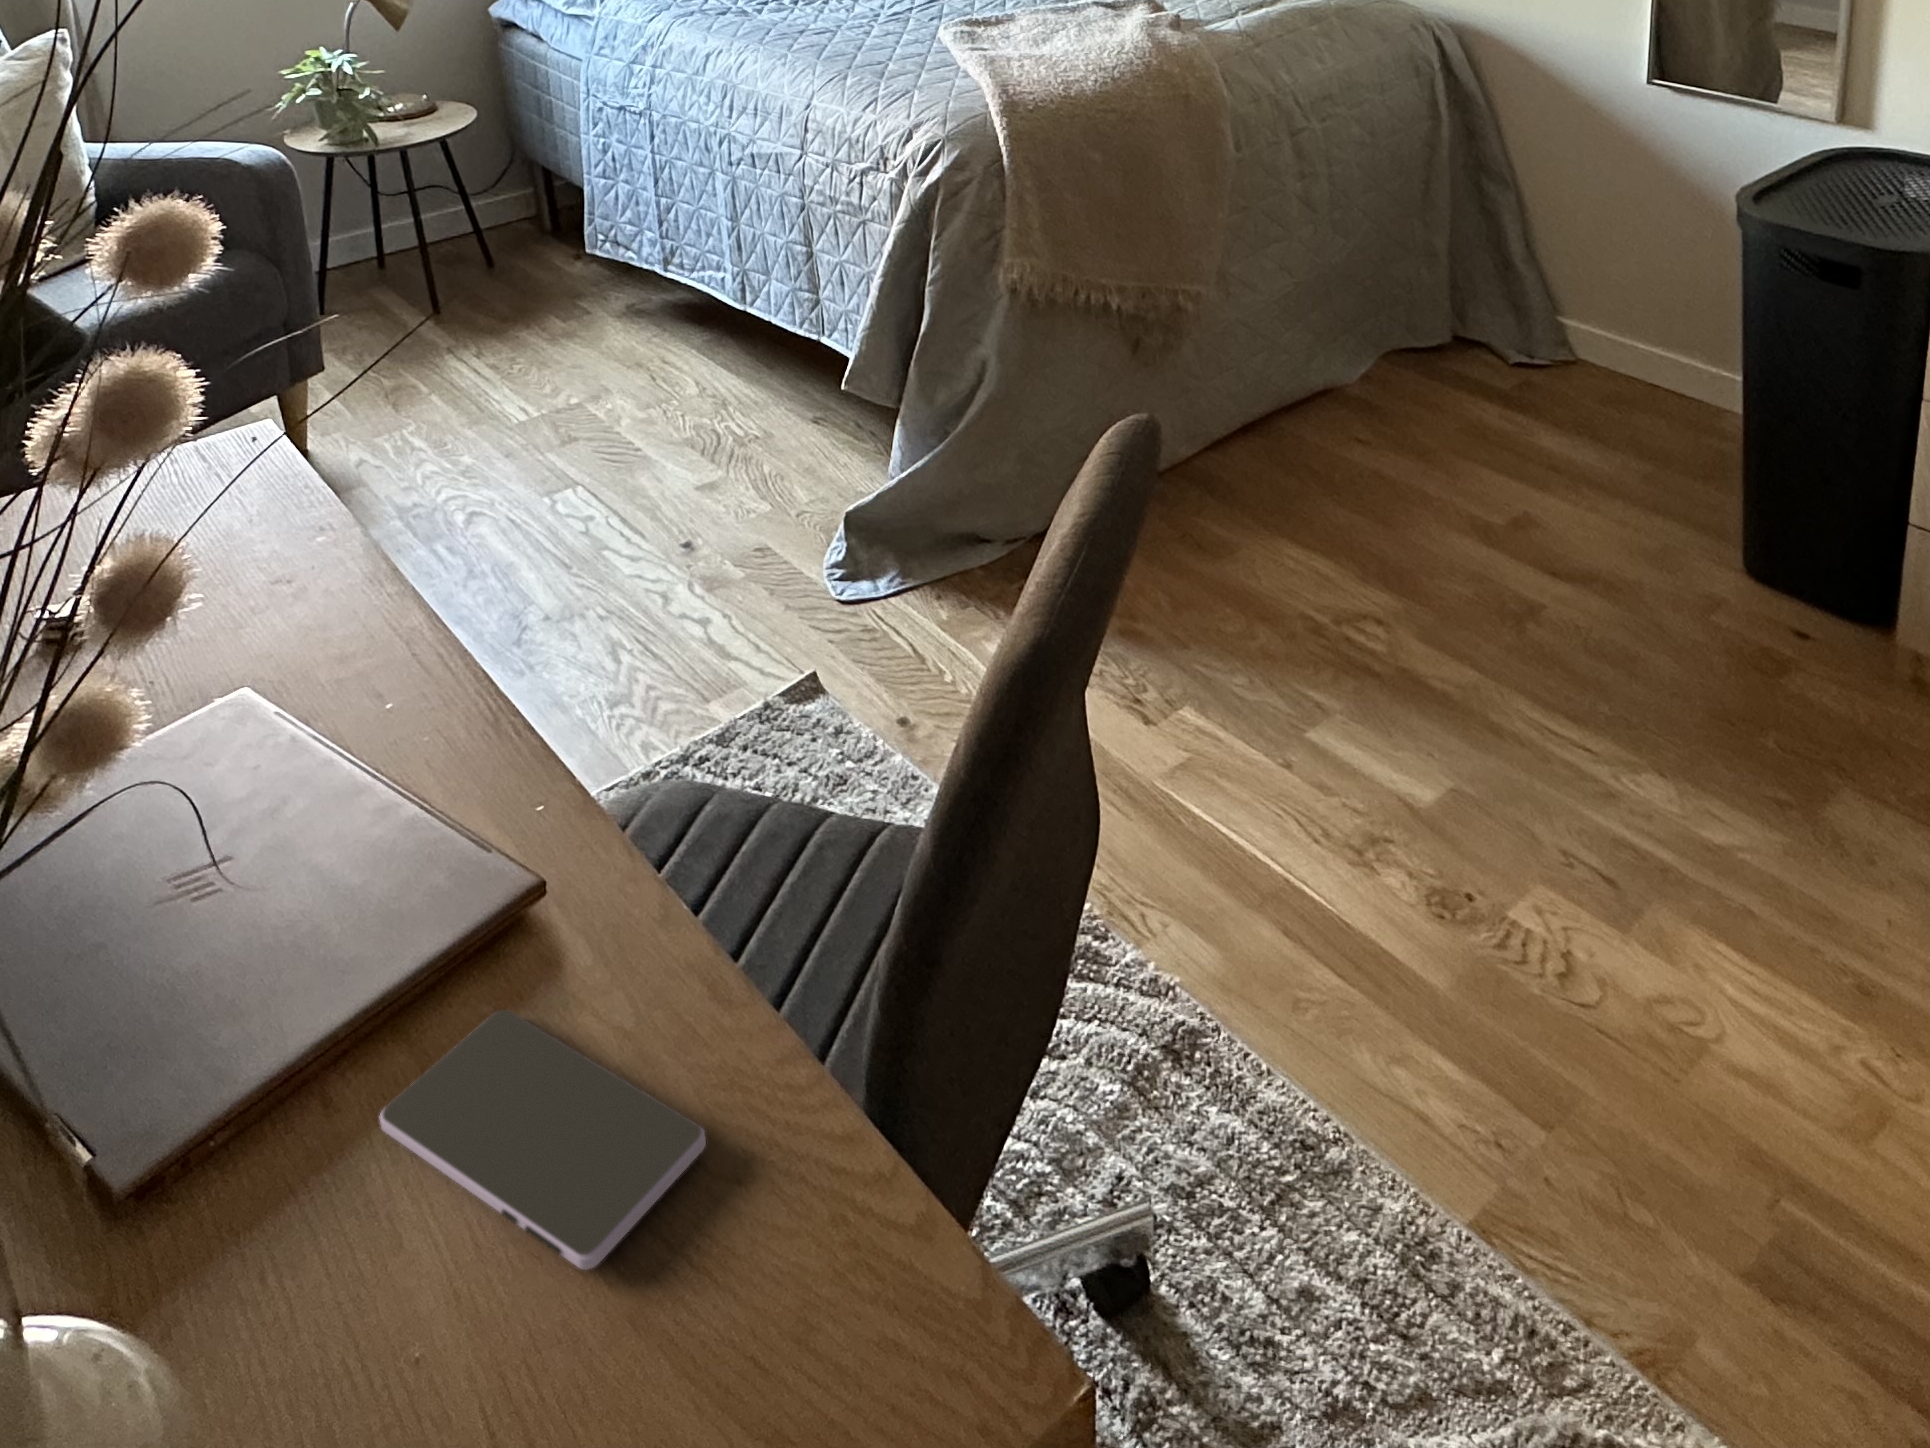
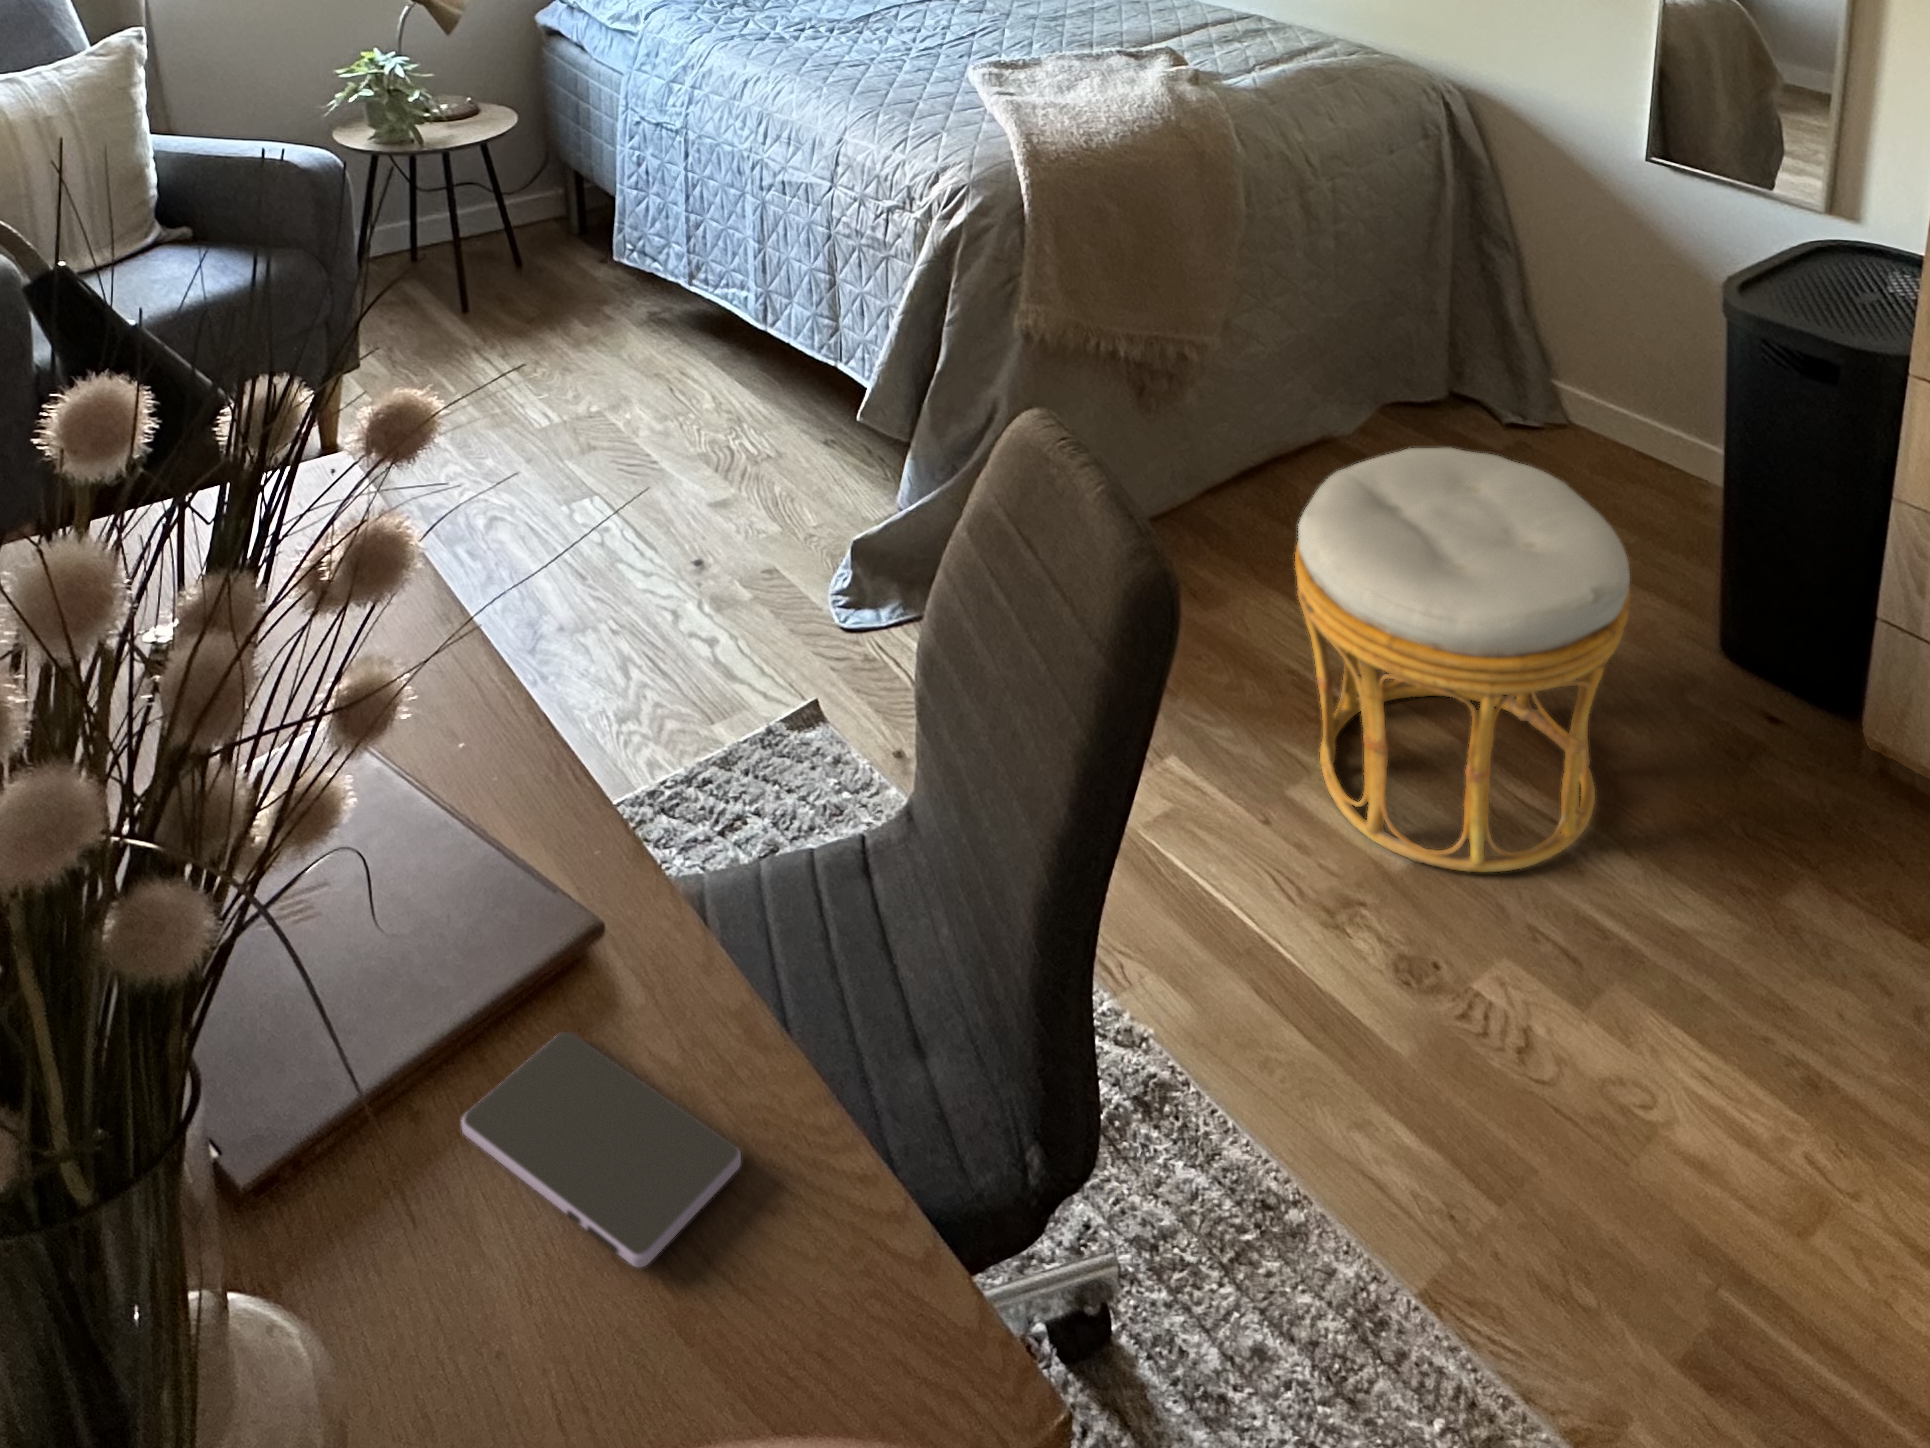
ottoman: none [1303,374,1653,799] -> present [1295,447,1630,872]

